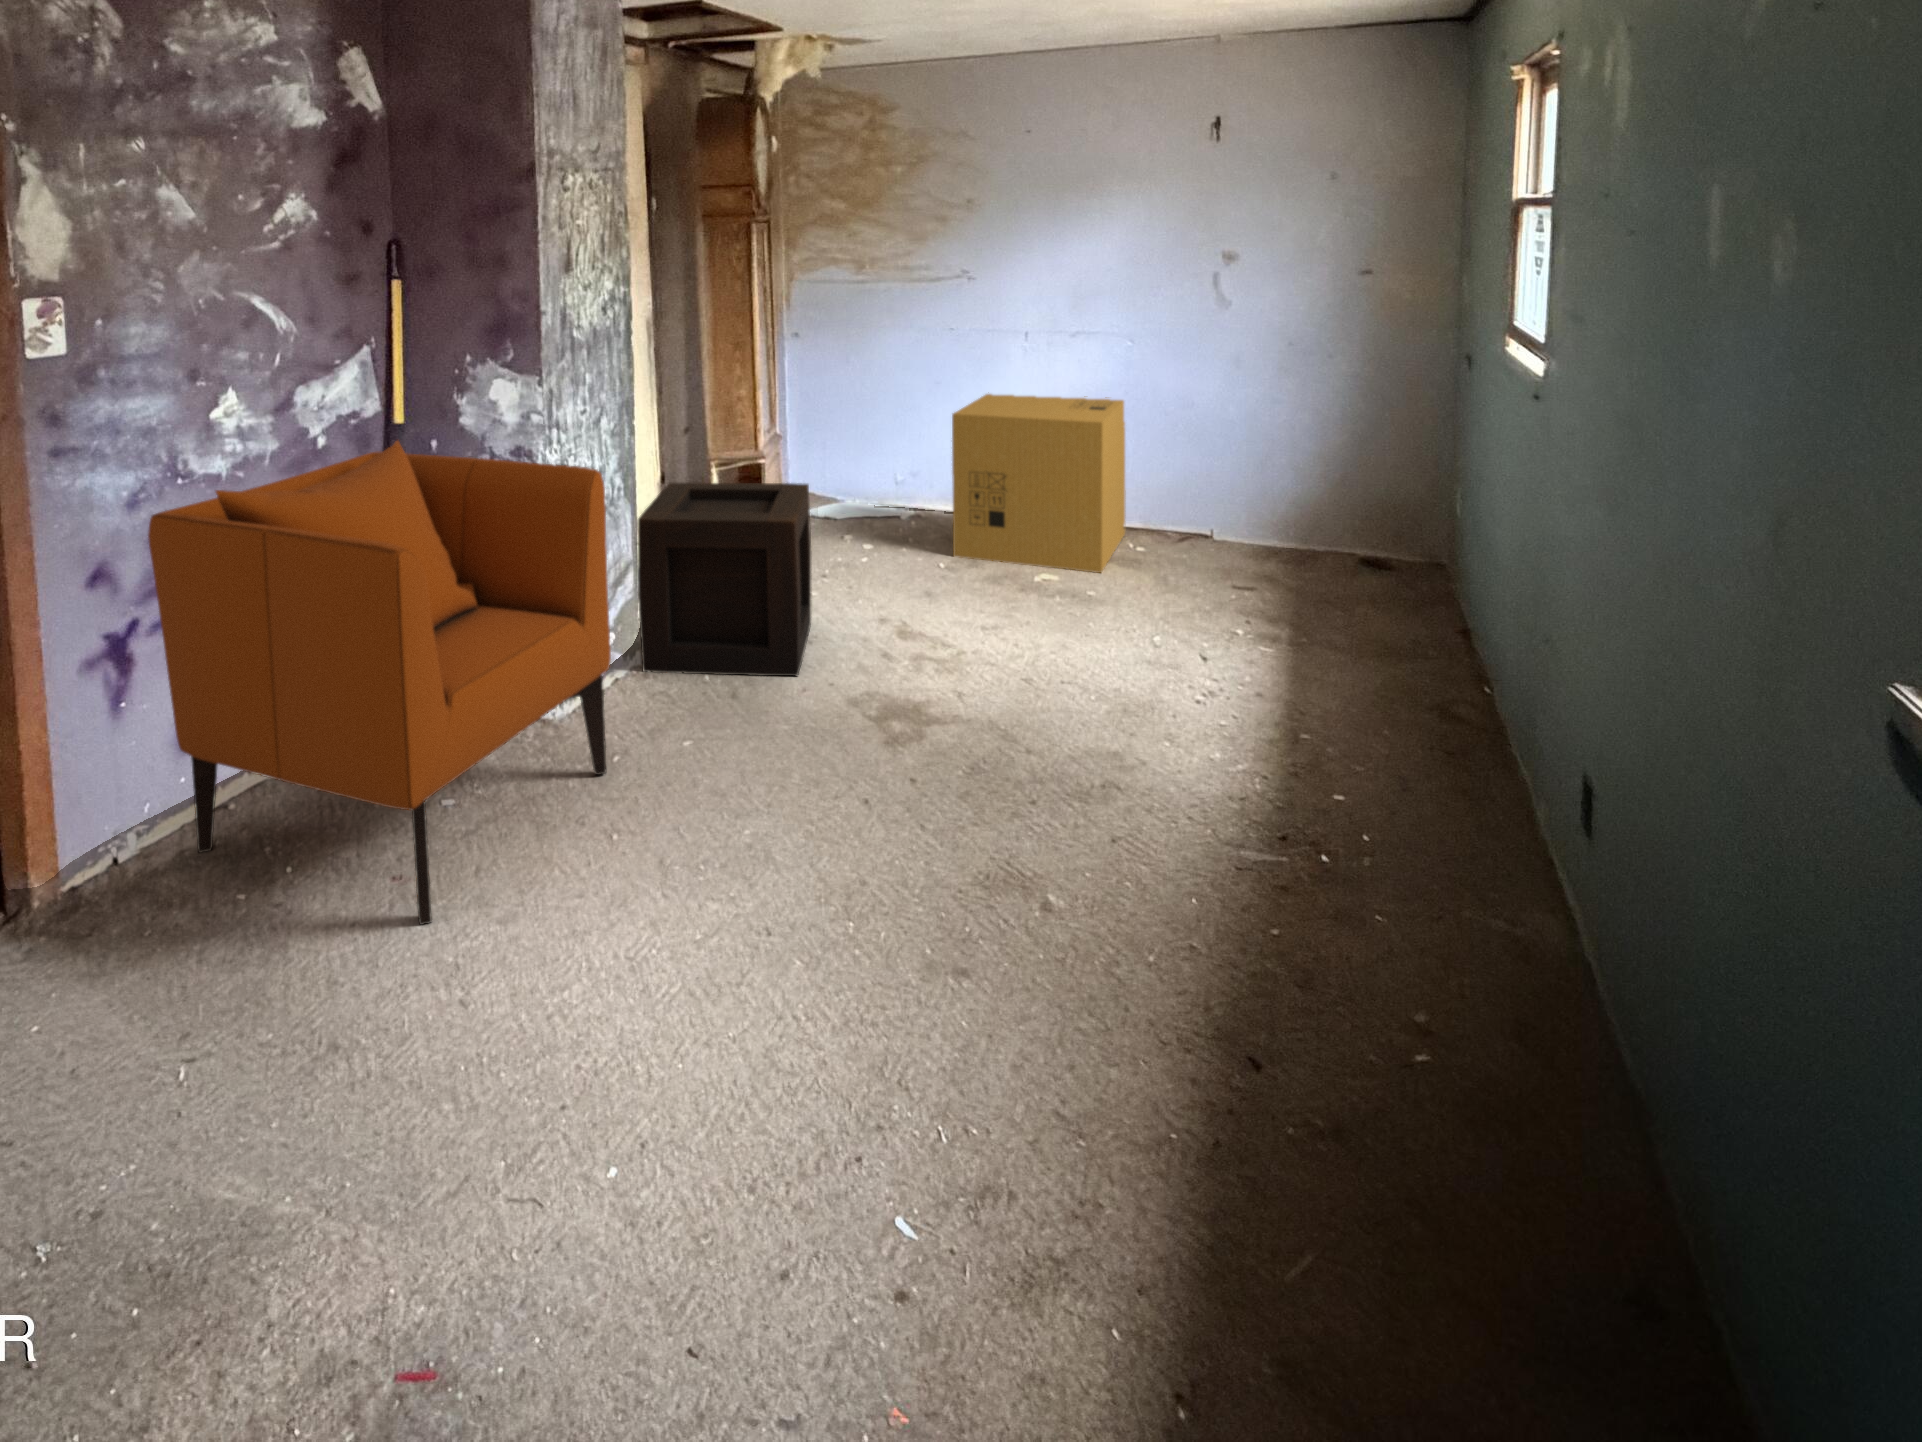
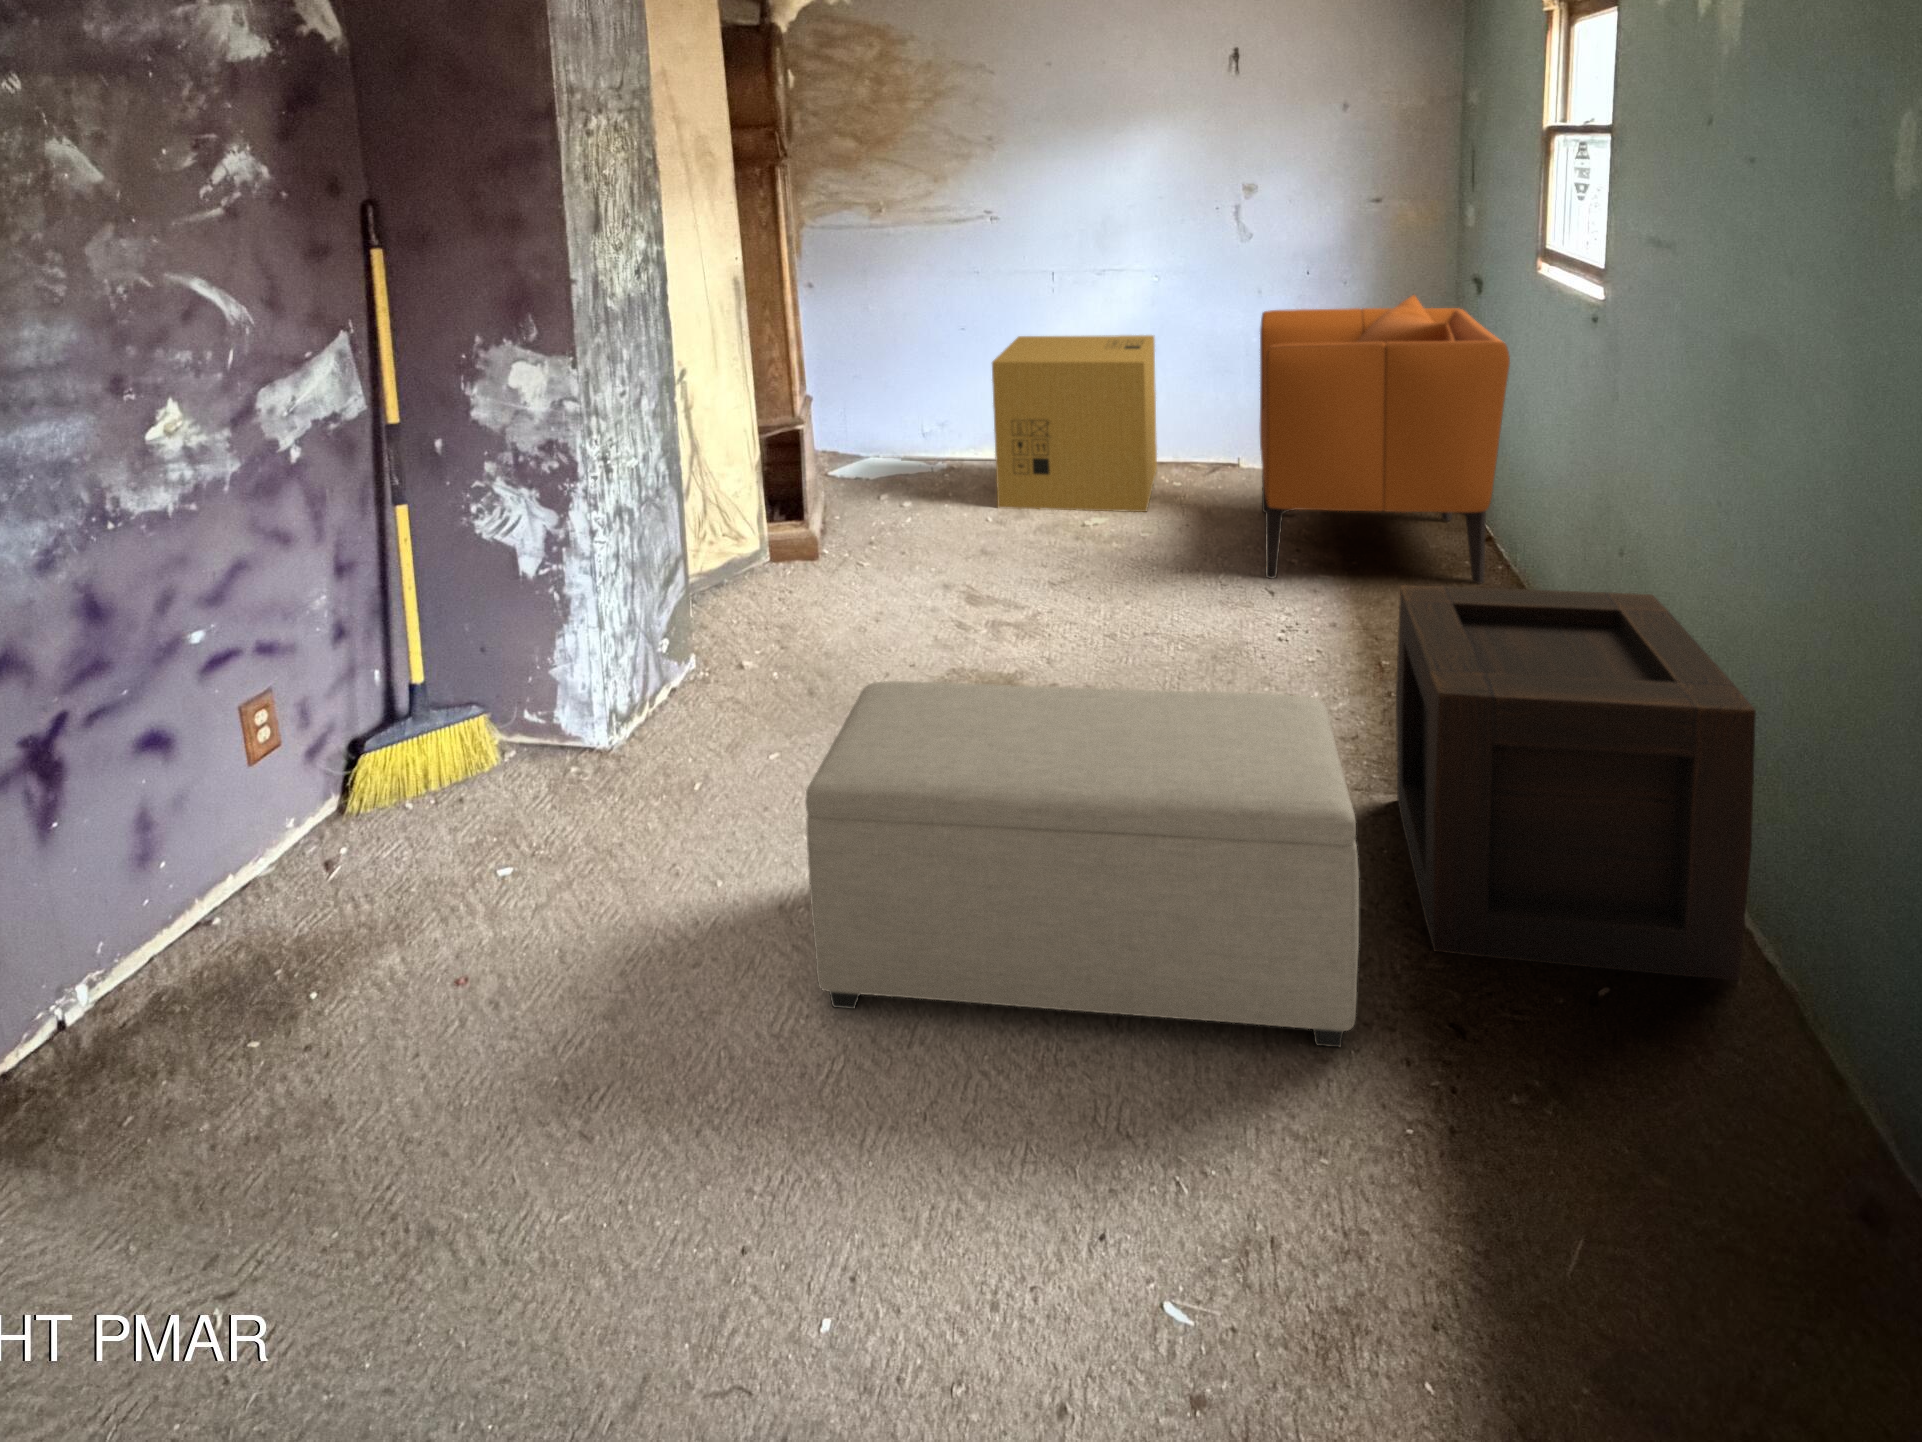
armchair: present [148,441,611,925] -> present [1260,295,1510,584]
wooden crate: present [638,483,811,676] -> present [1396,585,1756,980]
ottoman: none [665,674,1161,1056] -> present [805,681,1359,1047]

